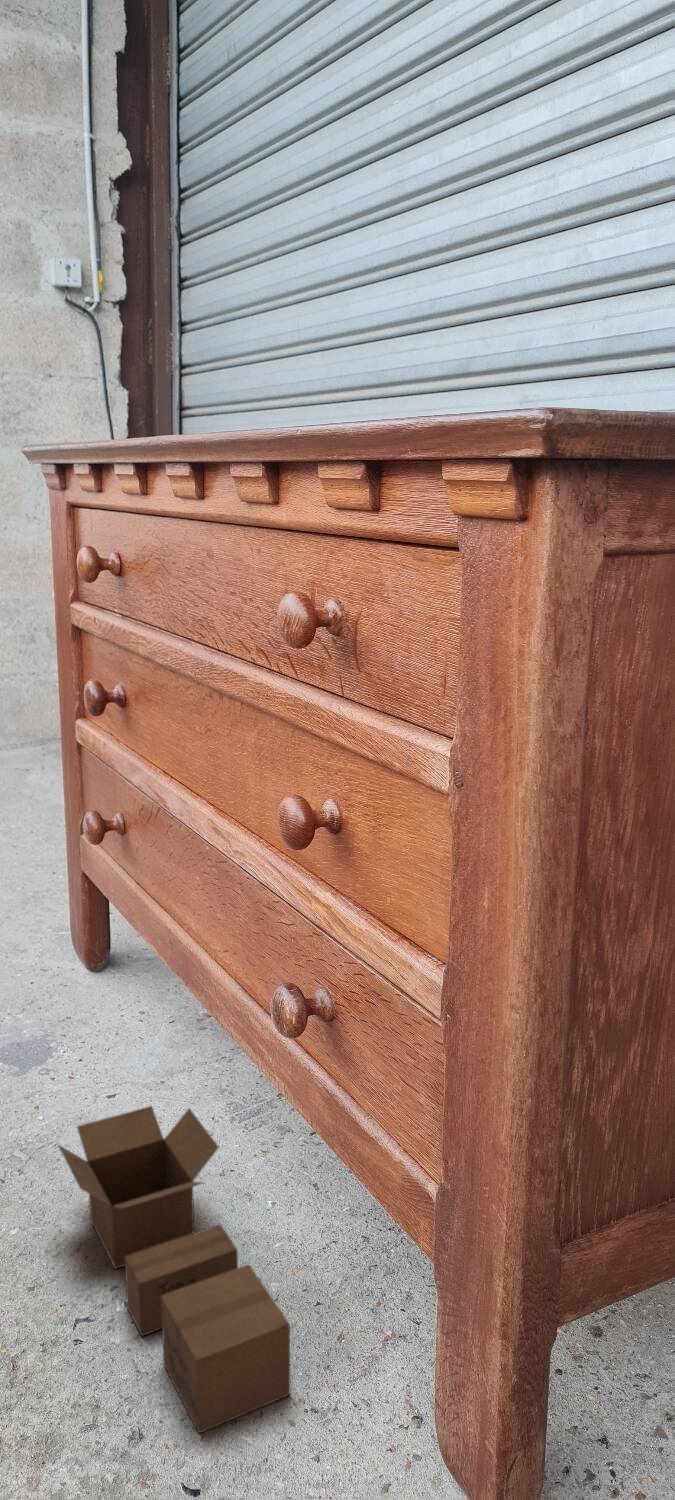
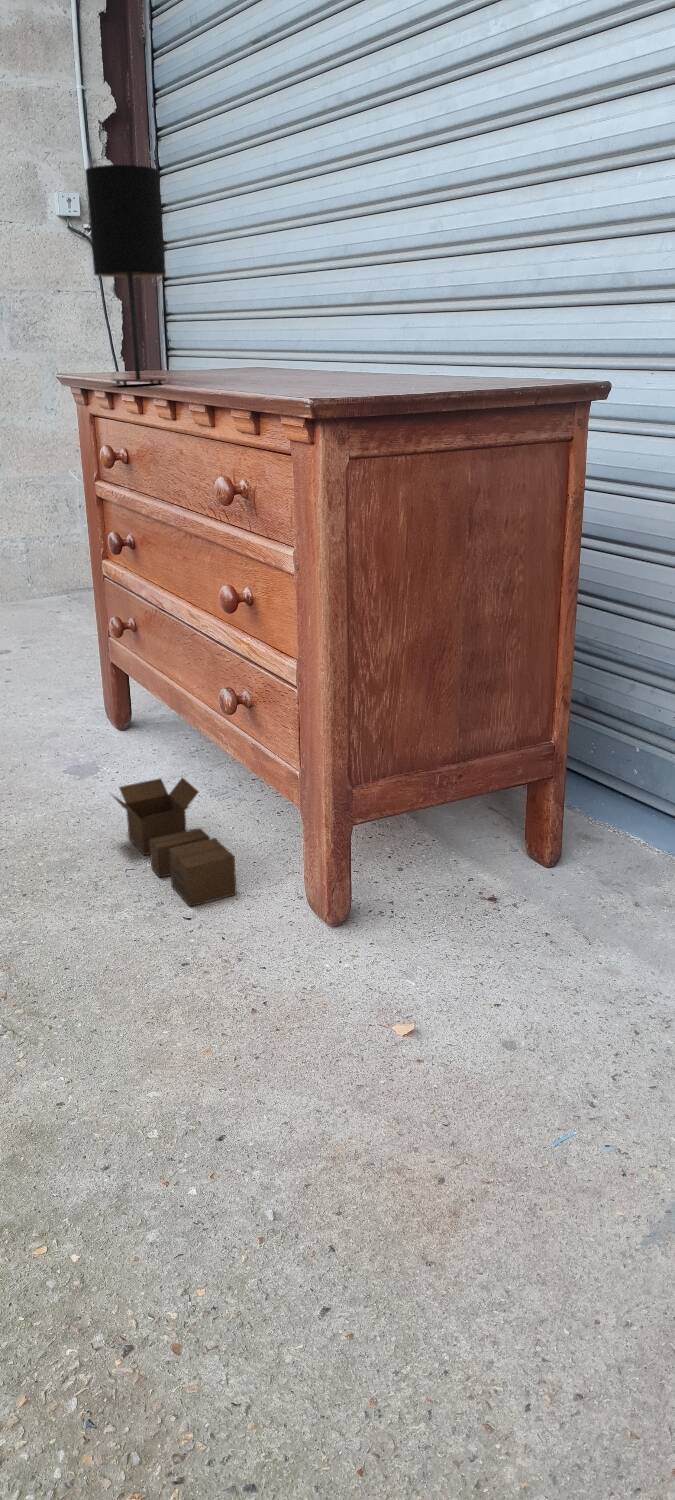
table lamp: none [66,68,194,444] -> present [85,165,166,385]

